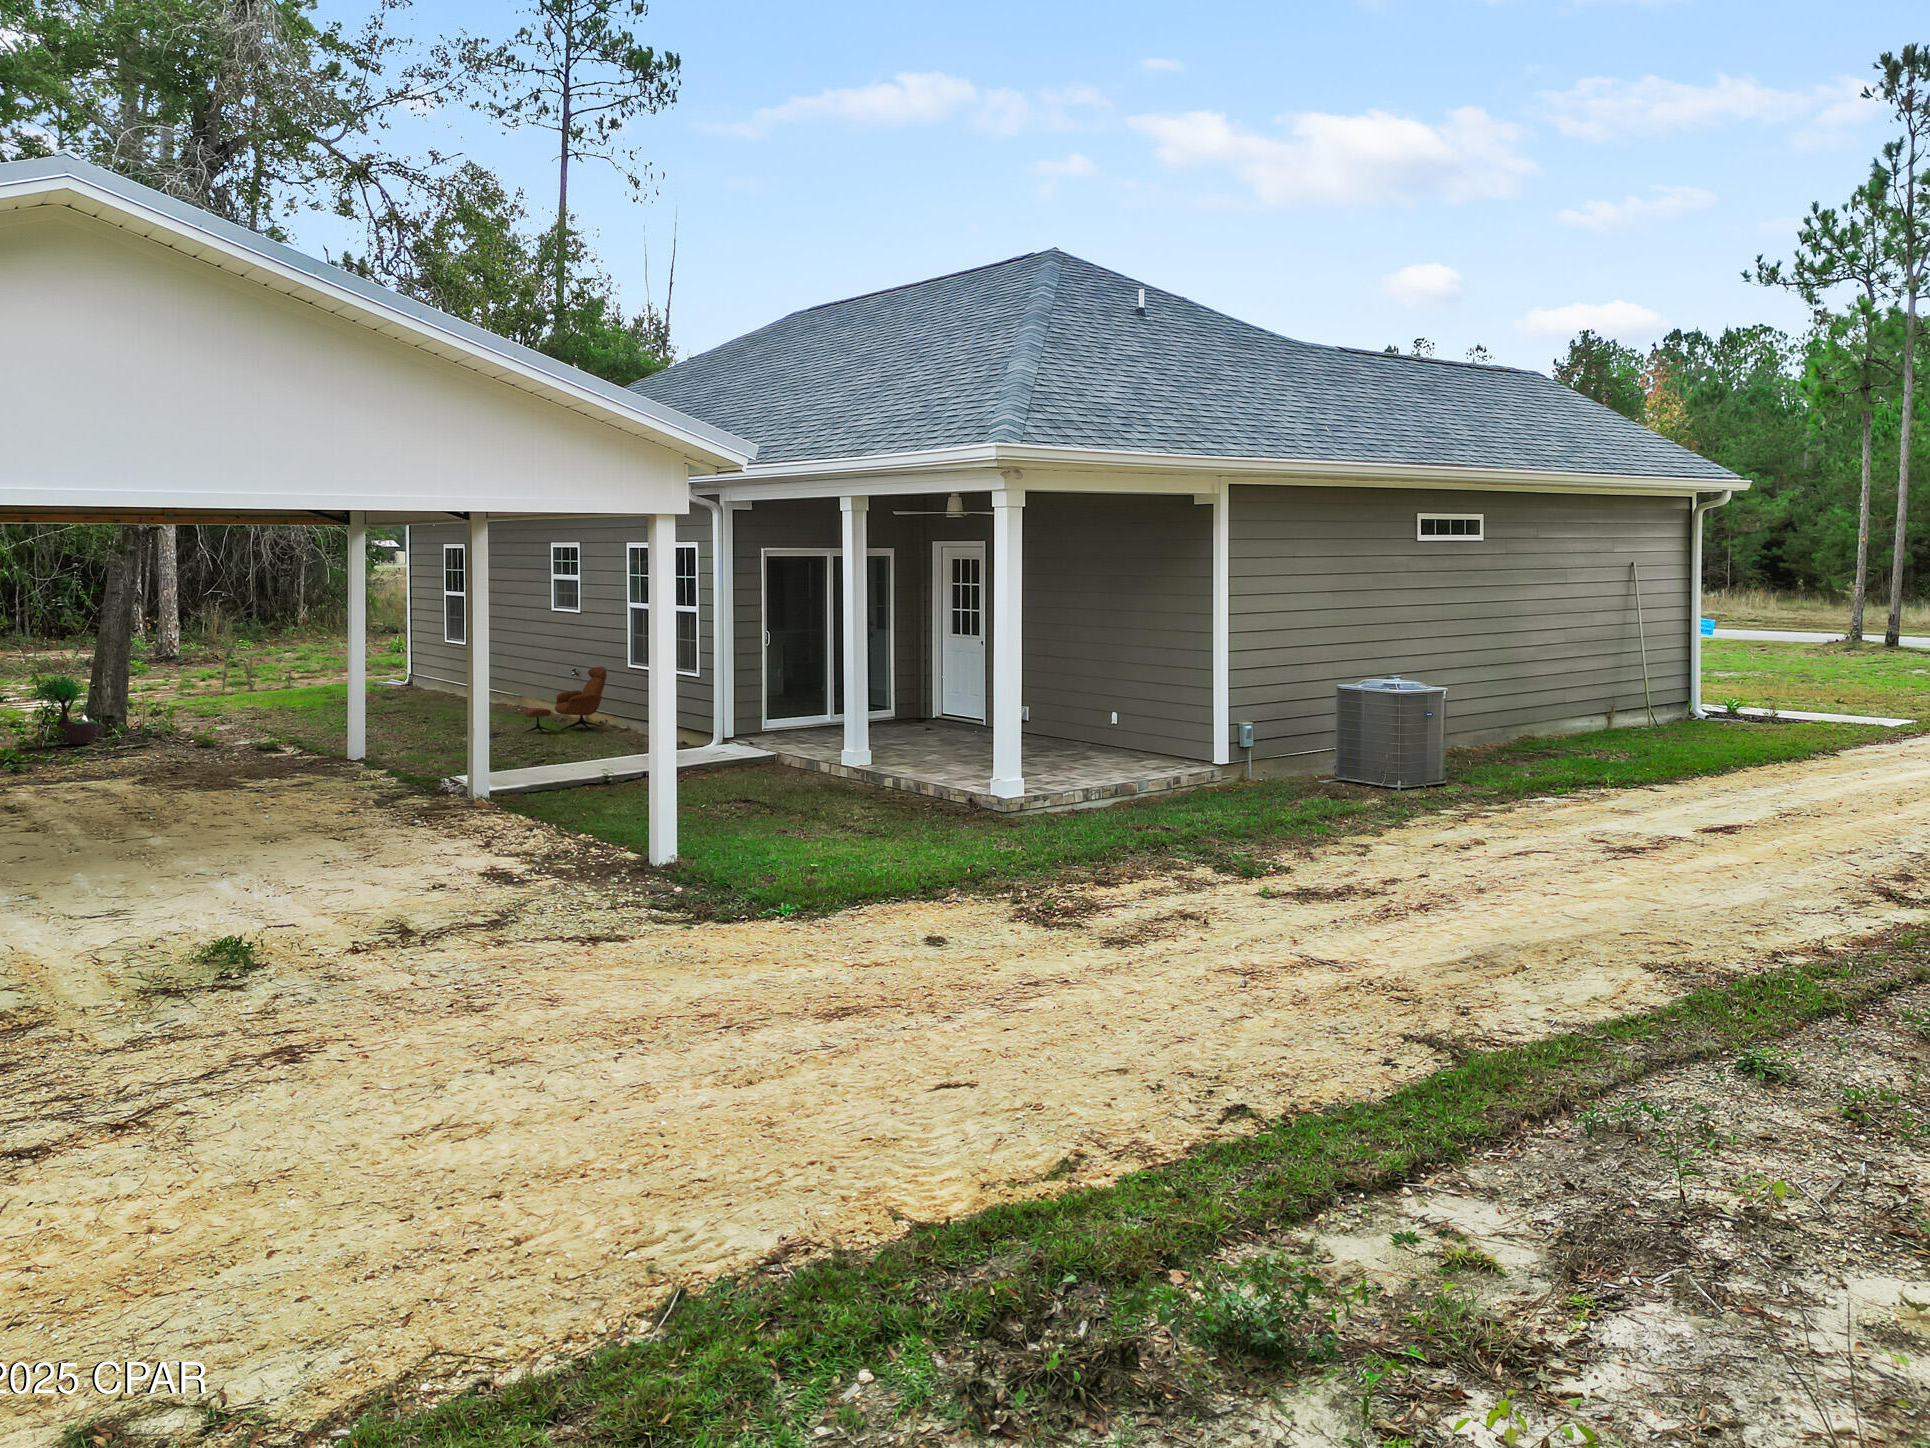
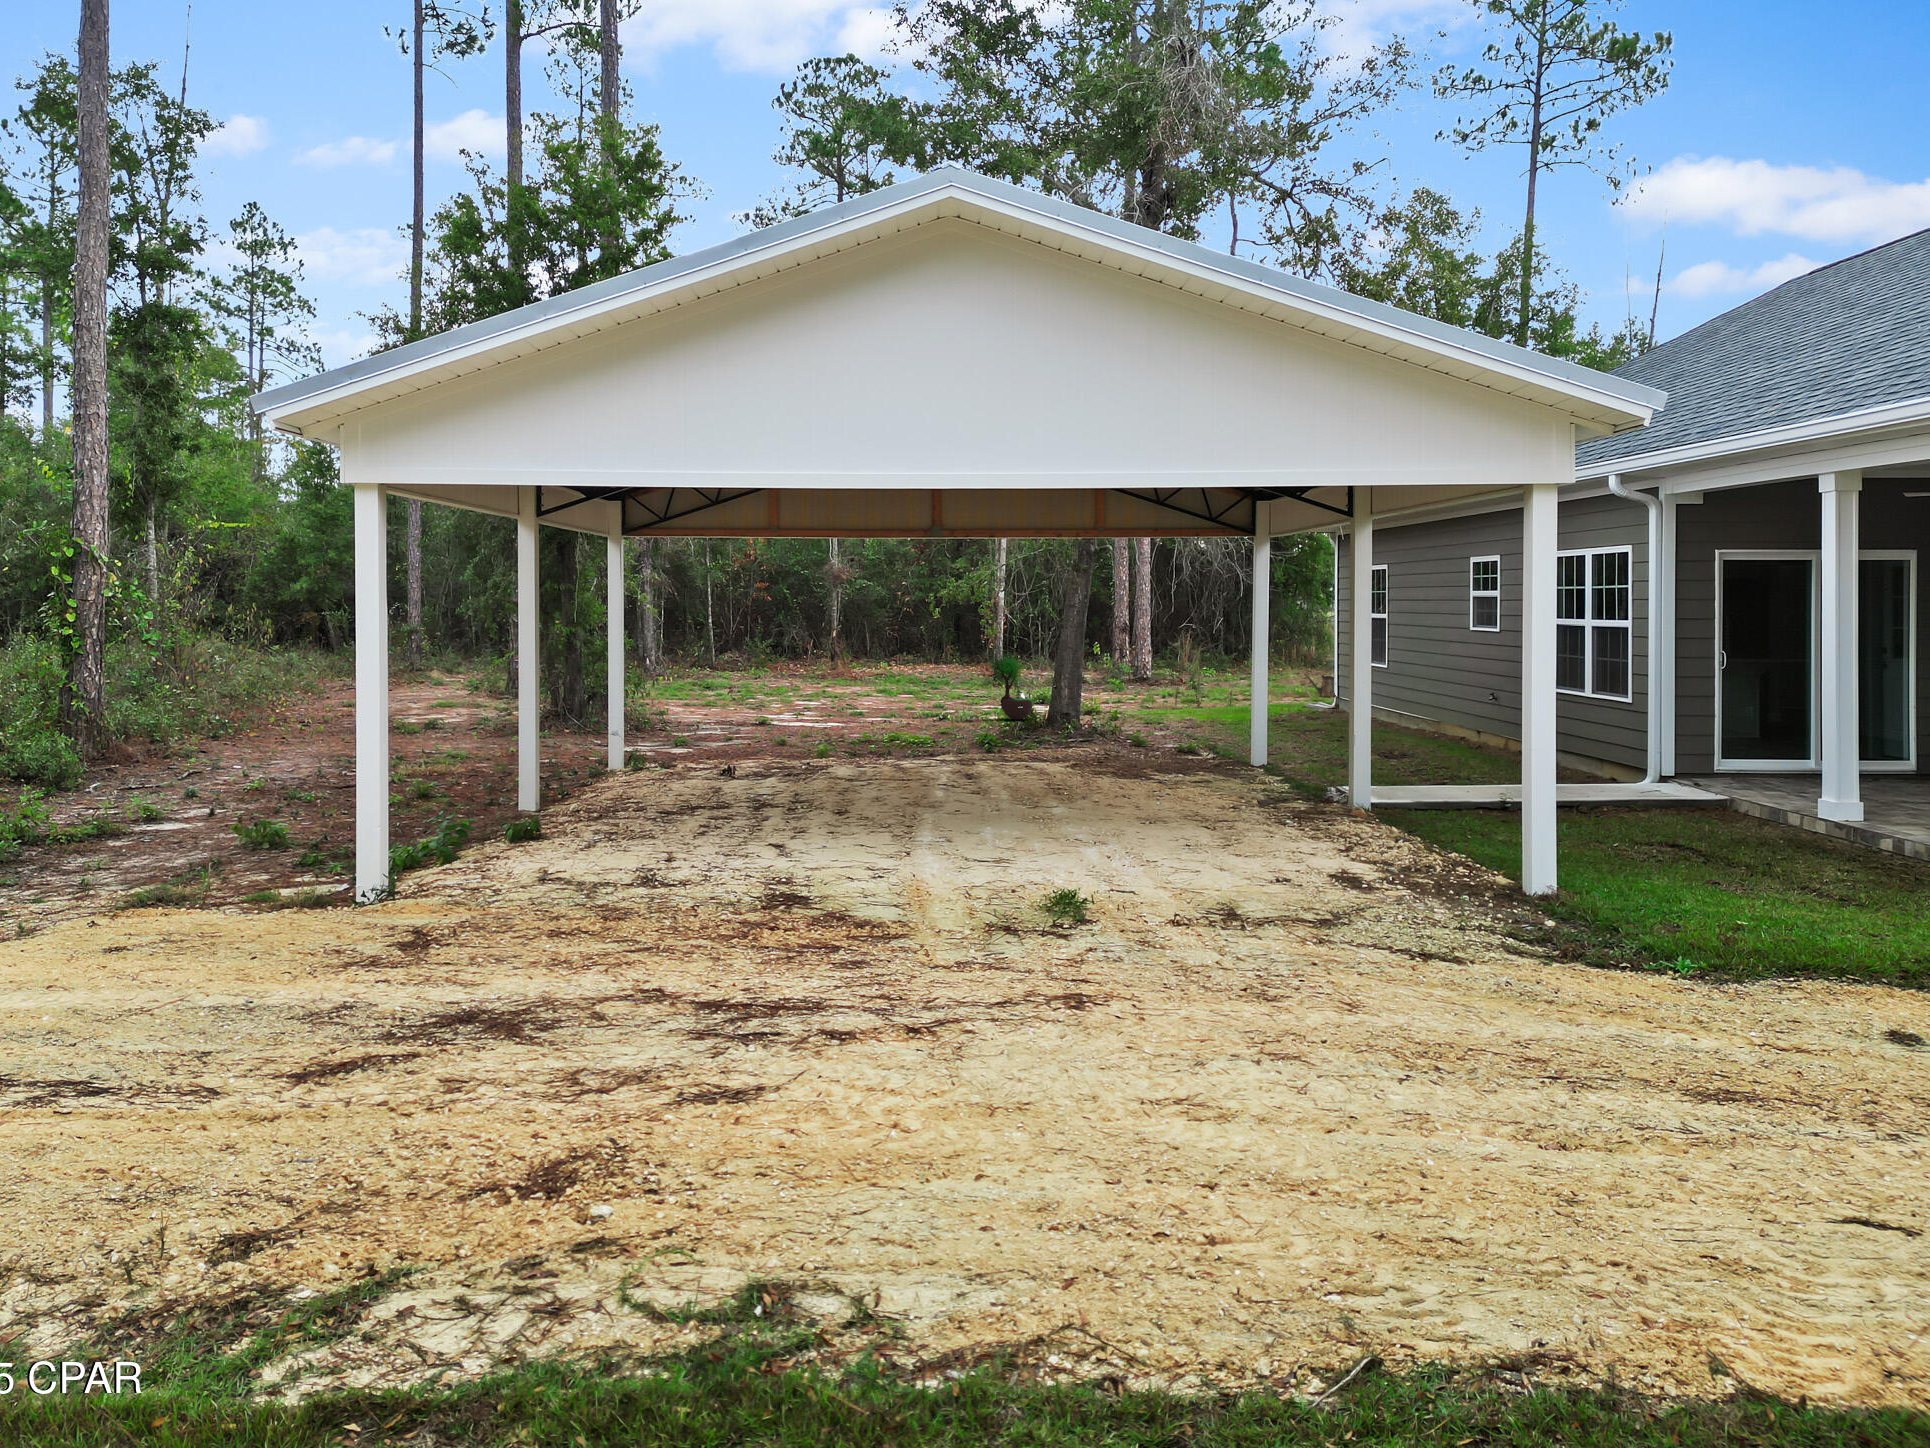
lounge chair: present [523,667,607,733] -> none [1425,667,1530,741]
watering can: none [392,676,430,696] -> present [1304,674,1337,697]

